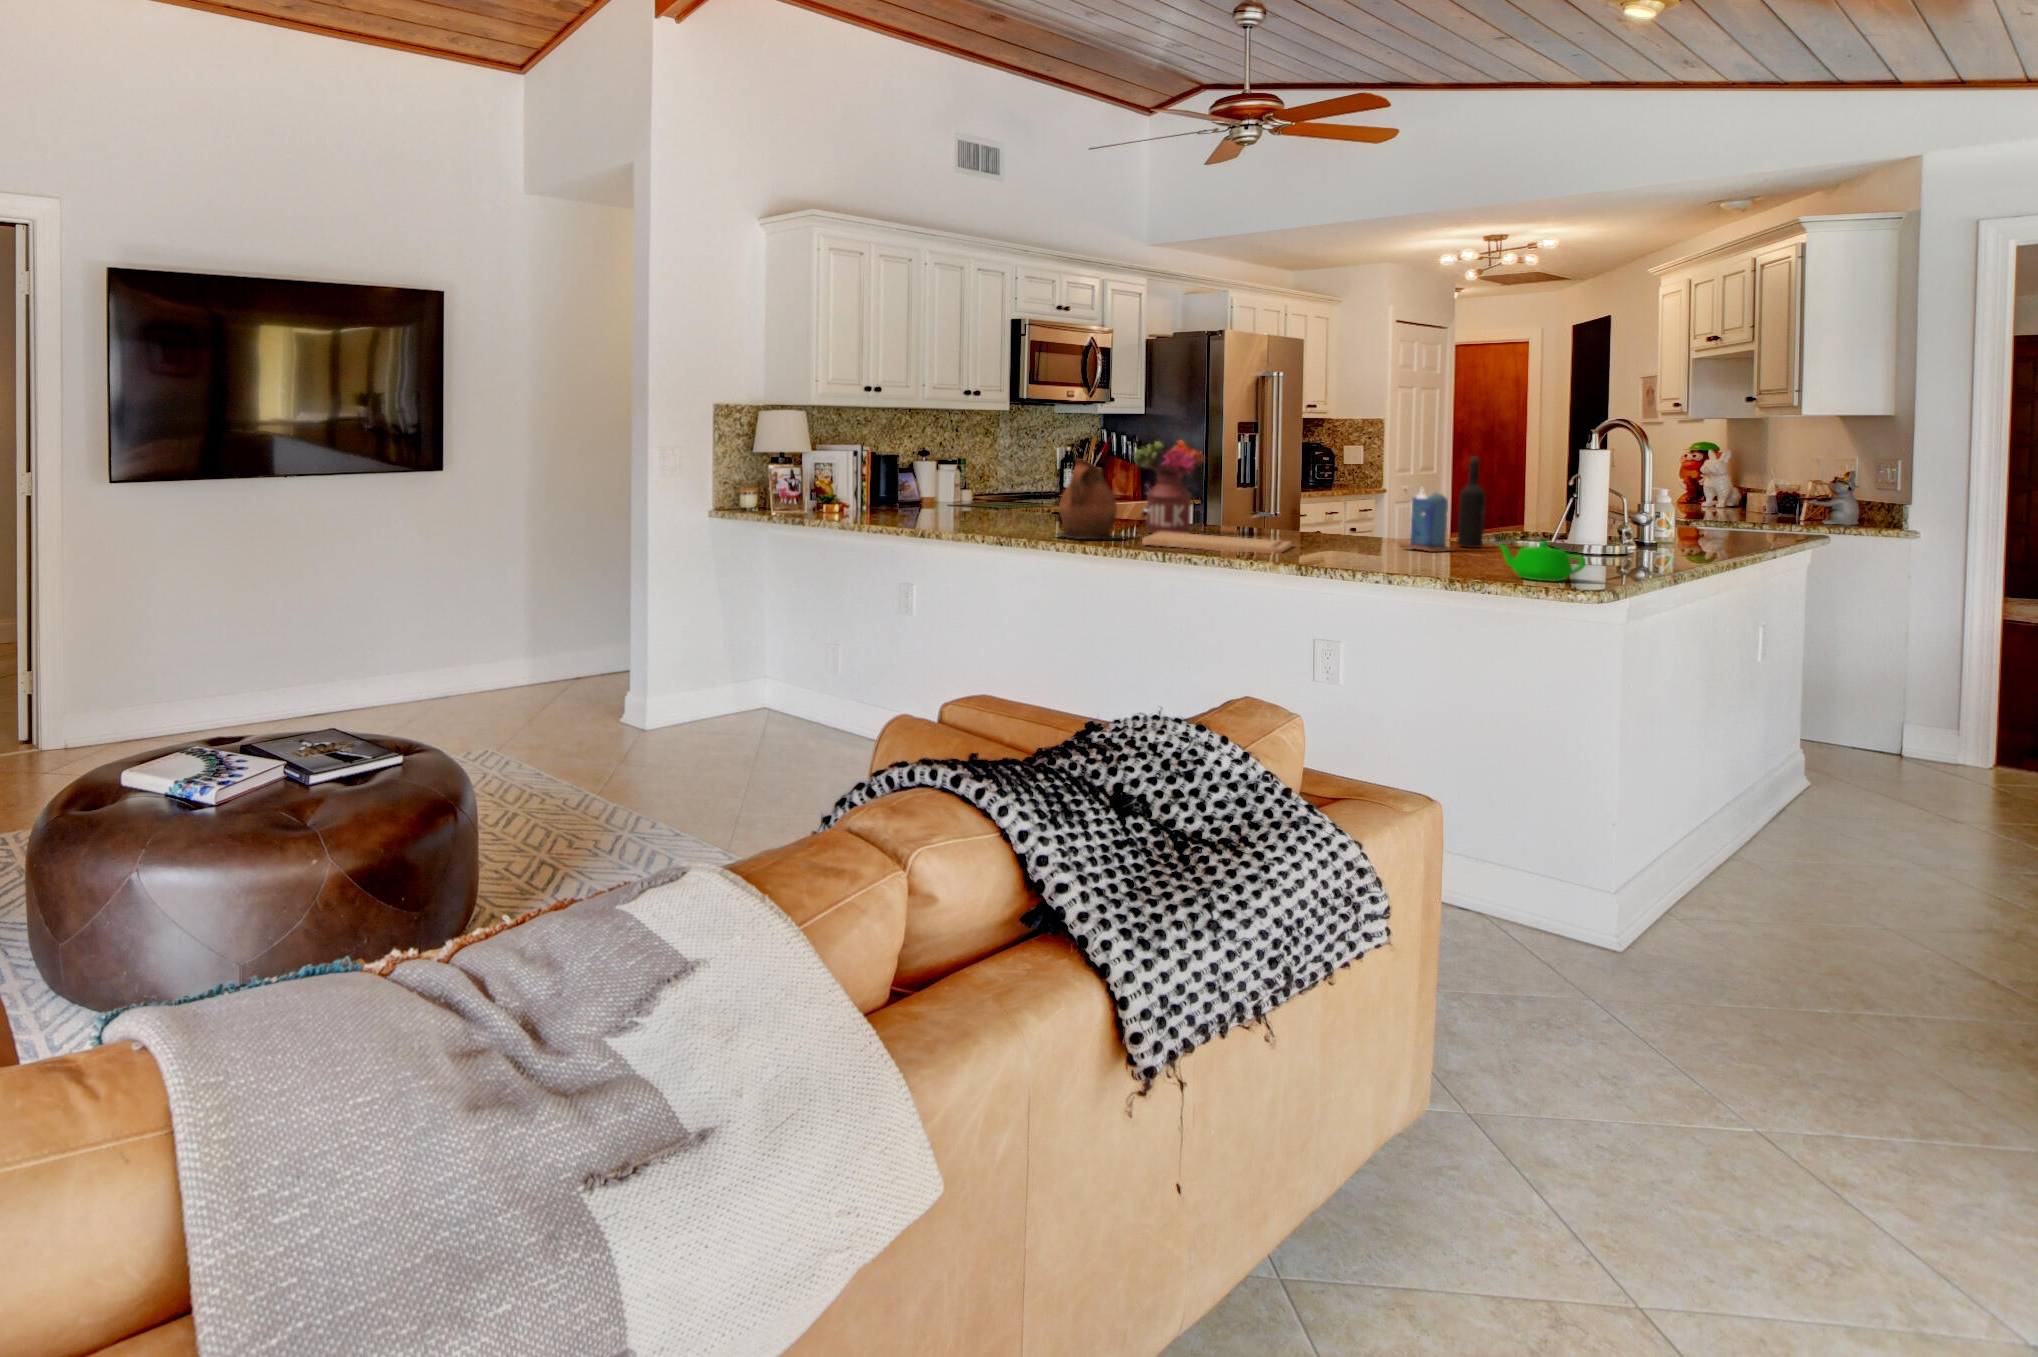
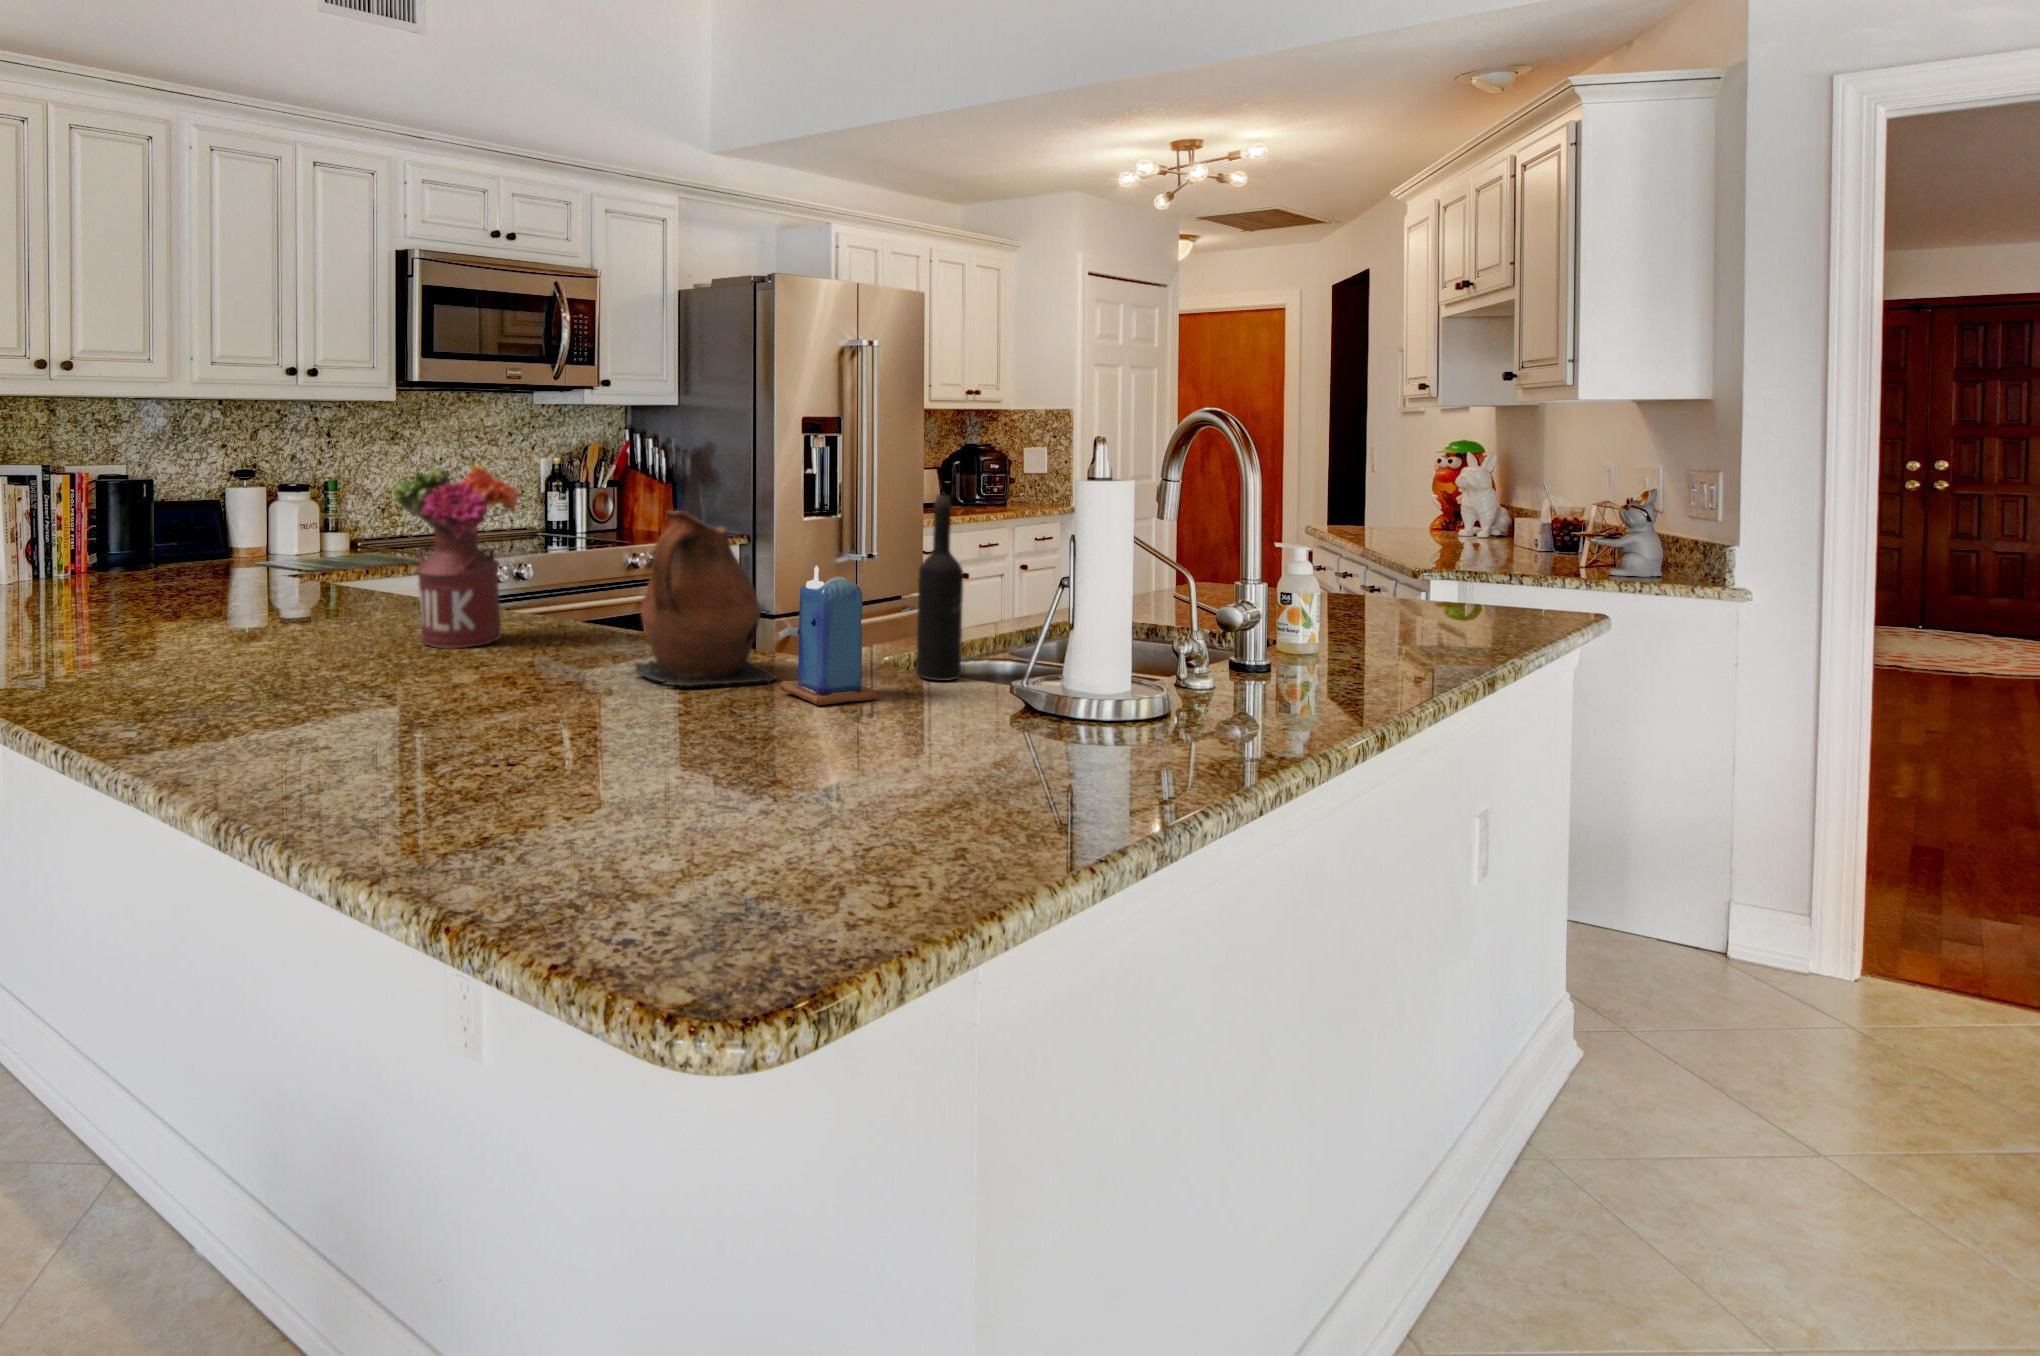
ceramic pitcher: present [1057,459,1121,539] -> present [635,511,777,685]
cutting board: present [1142,532,1292,553] -> none [261,653,579,729]
teapot: present [1497,541,1586,582] -> none [740,767,917,891]

